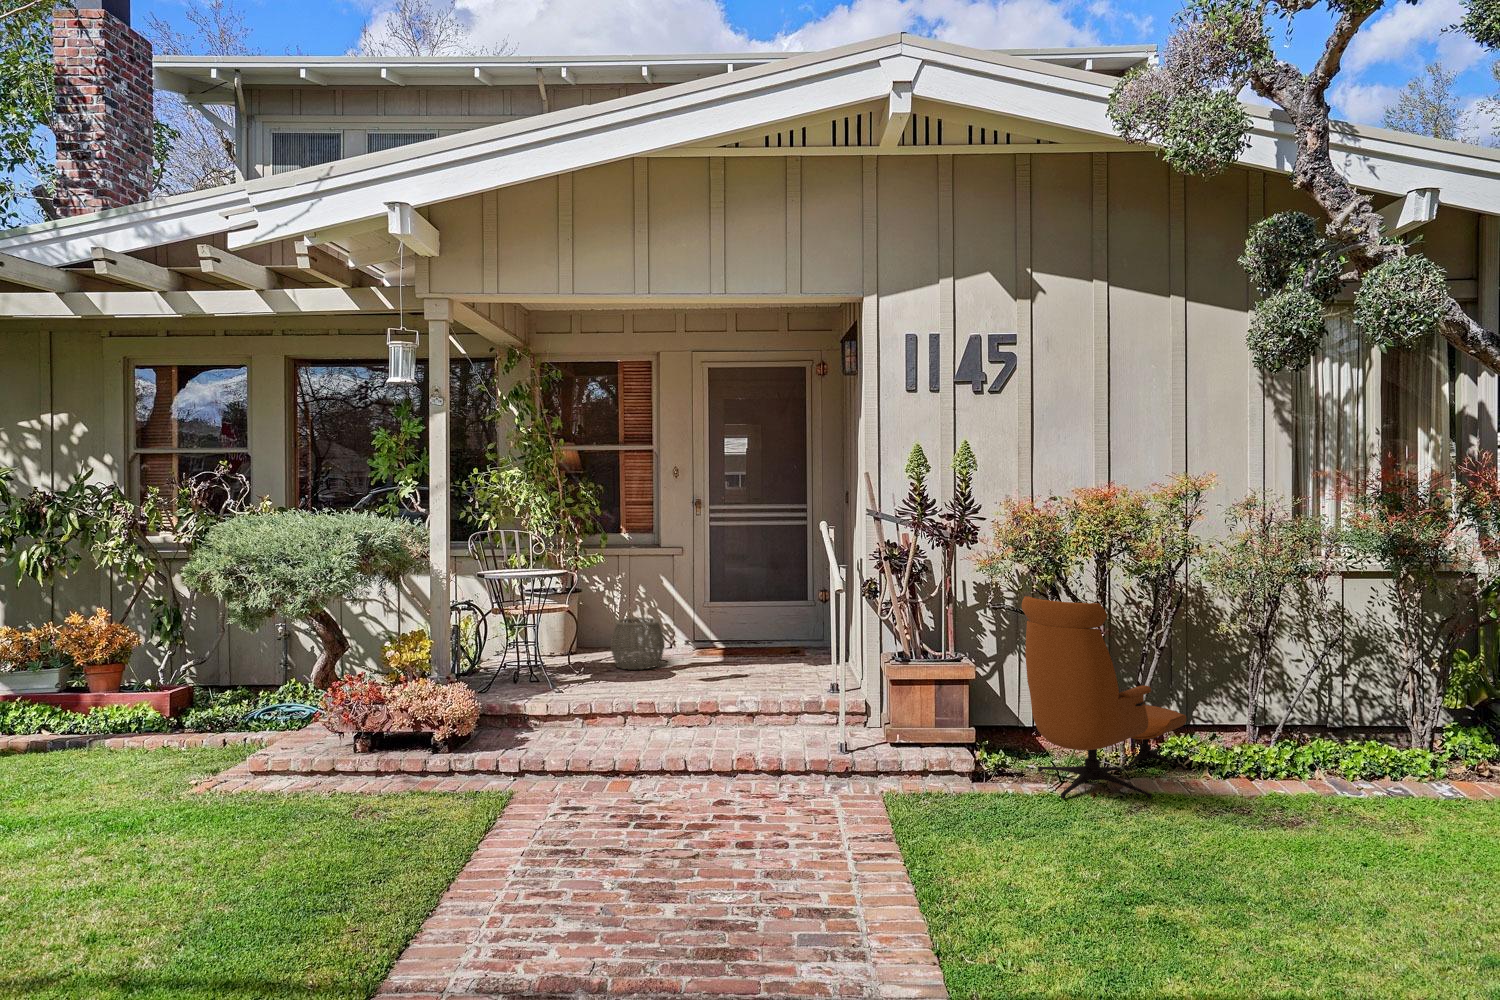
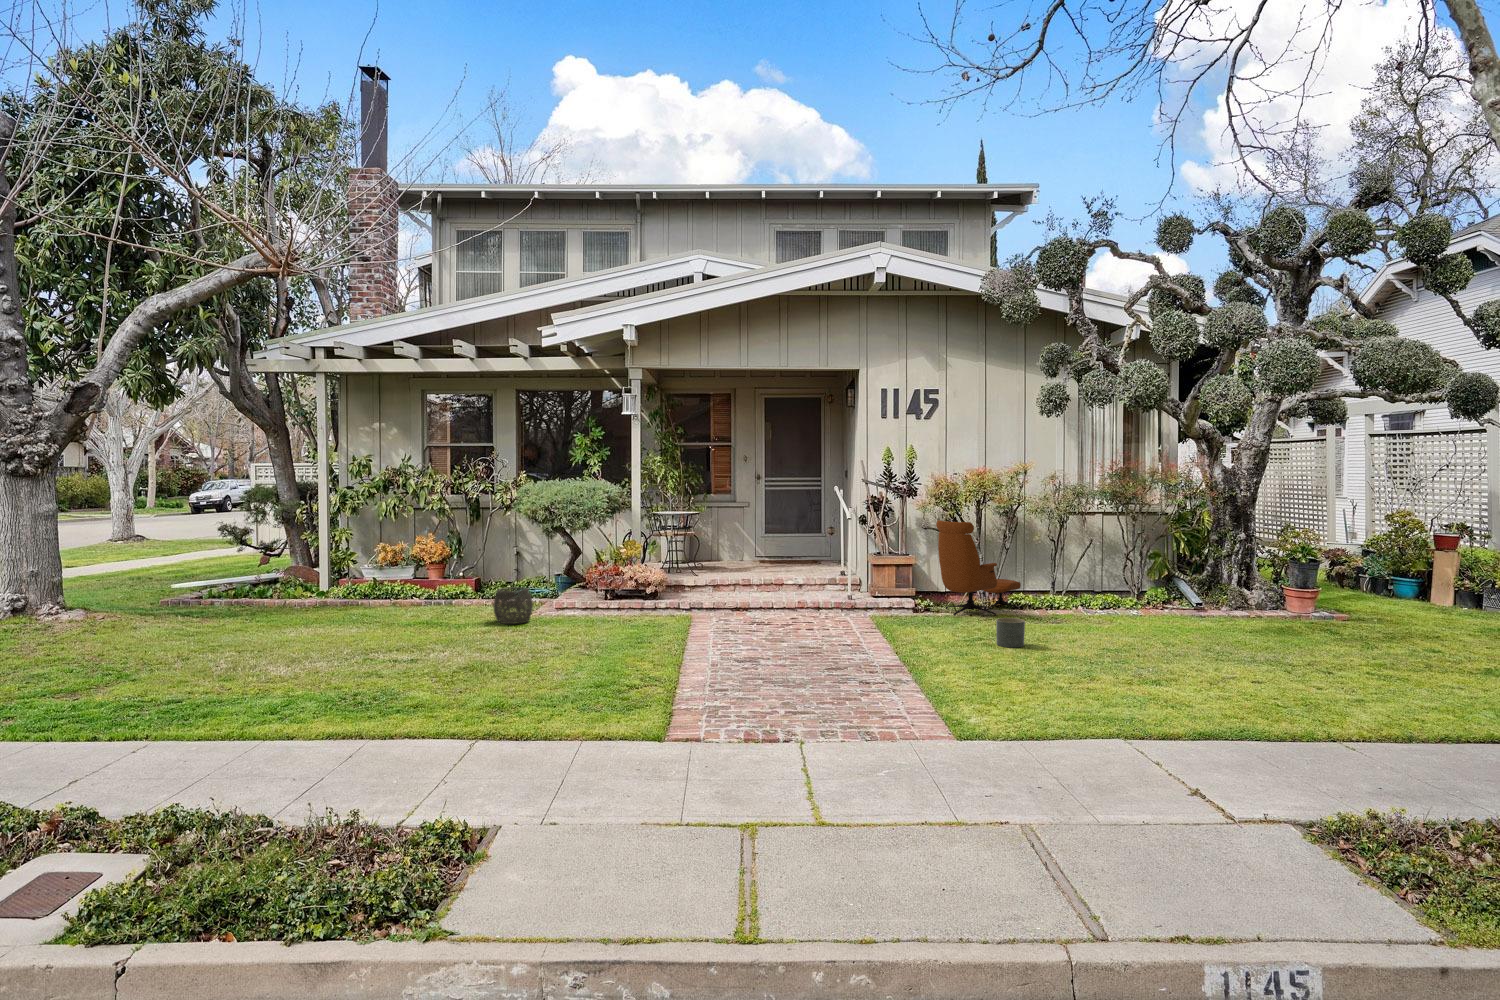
woven basket: present [611,617,664,670] -> present [493,587,533,624]
planter: none [1205,865,1284,960] -> present [996,618,1025,648]

